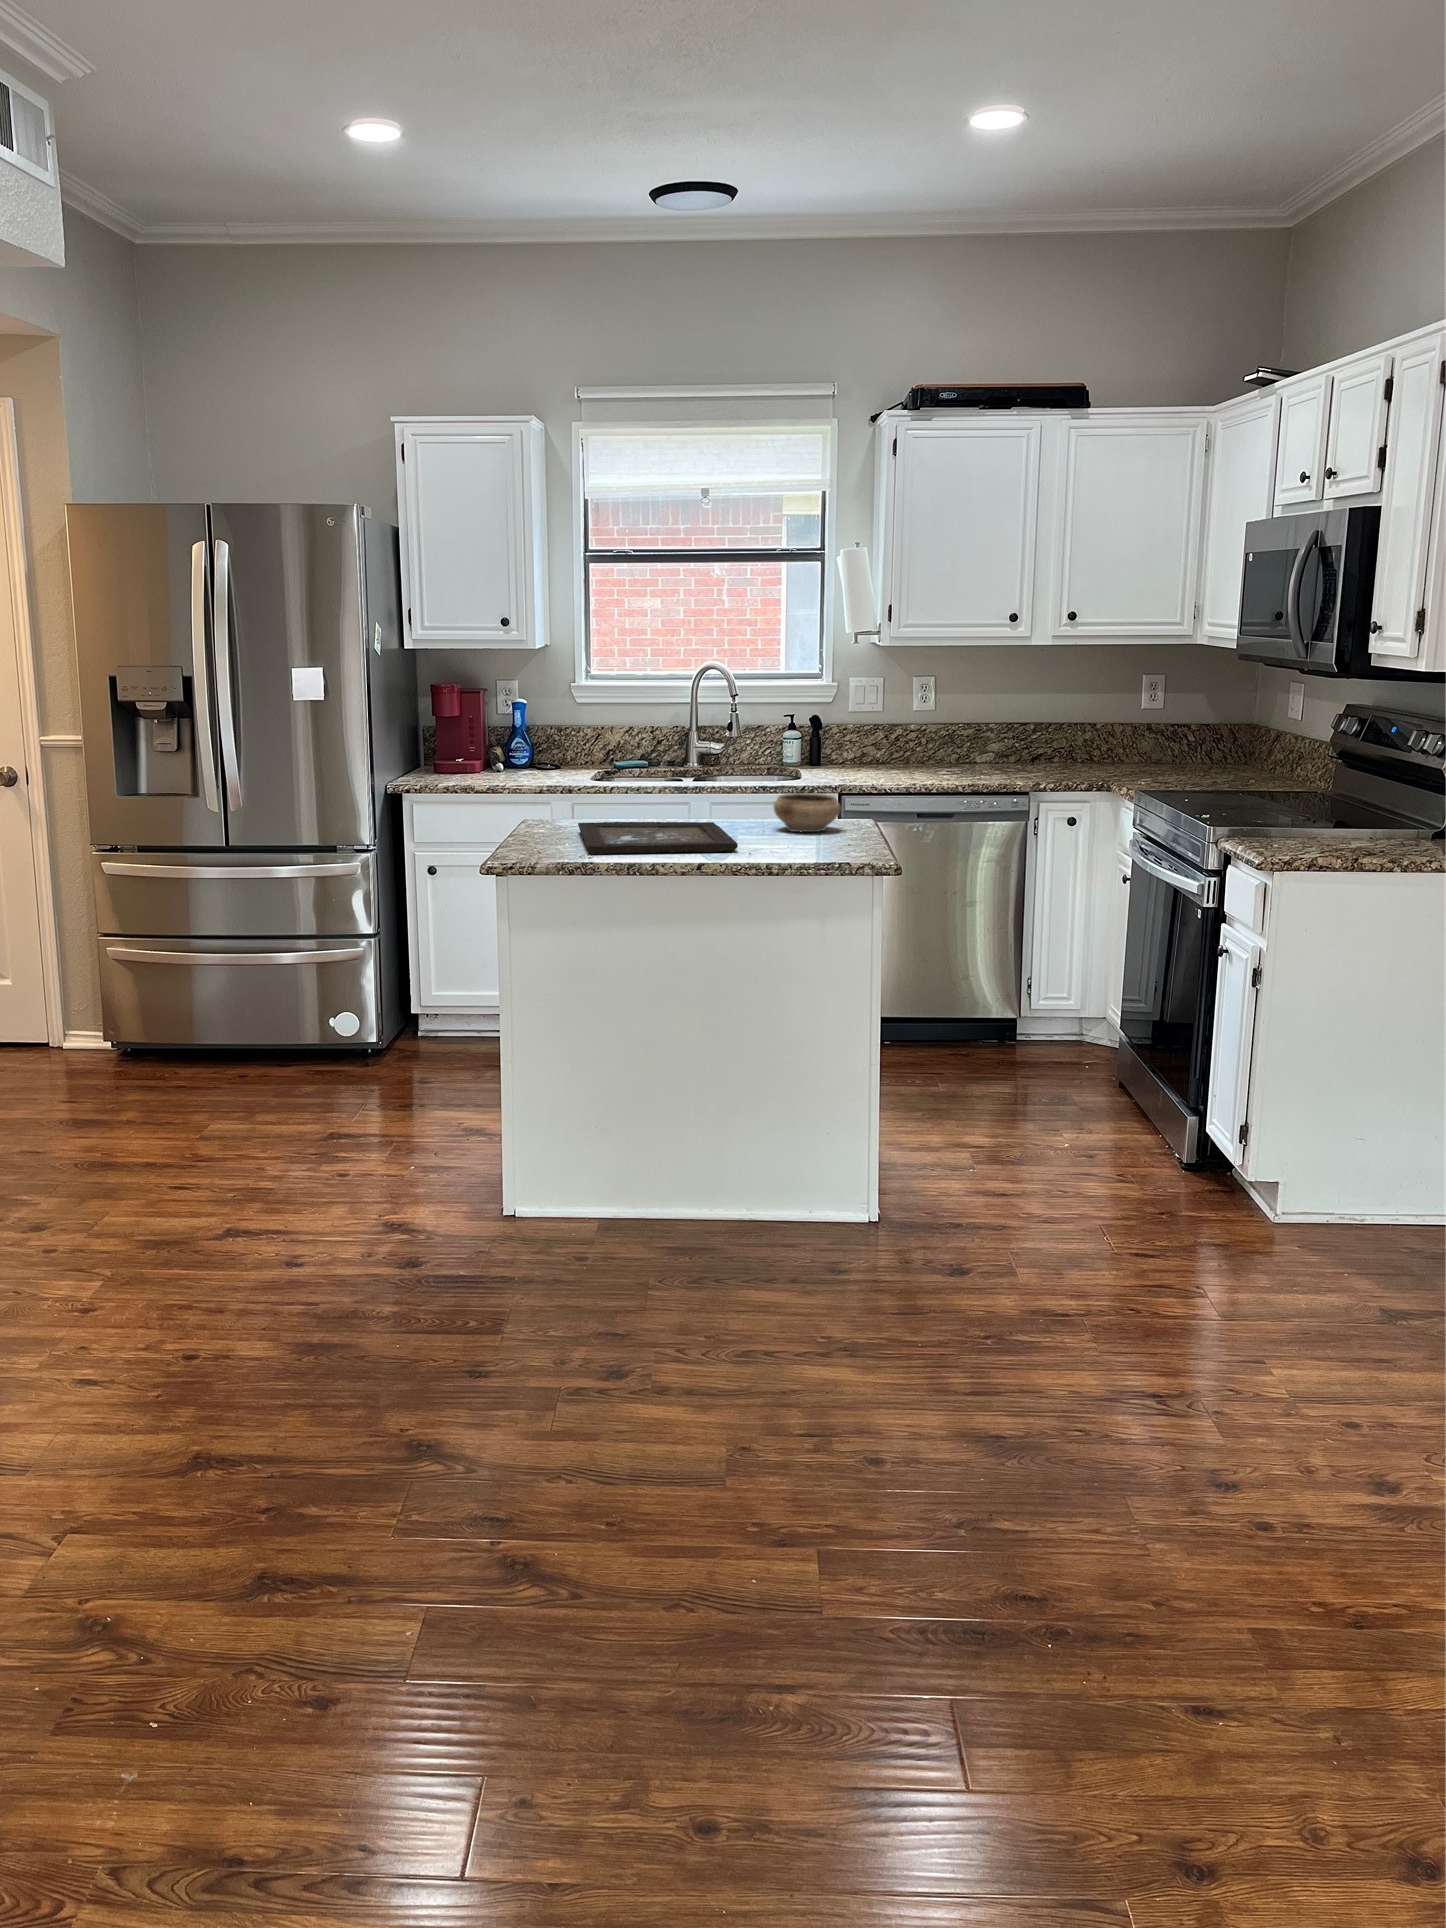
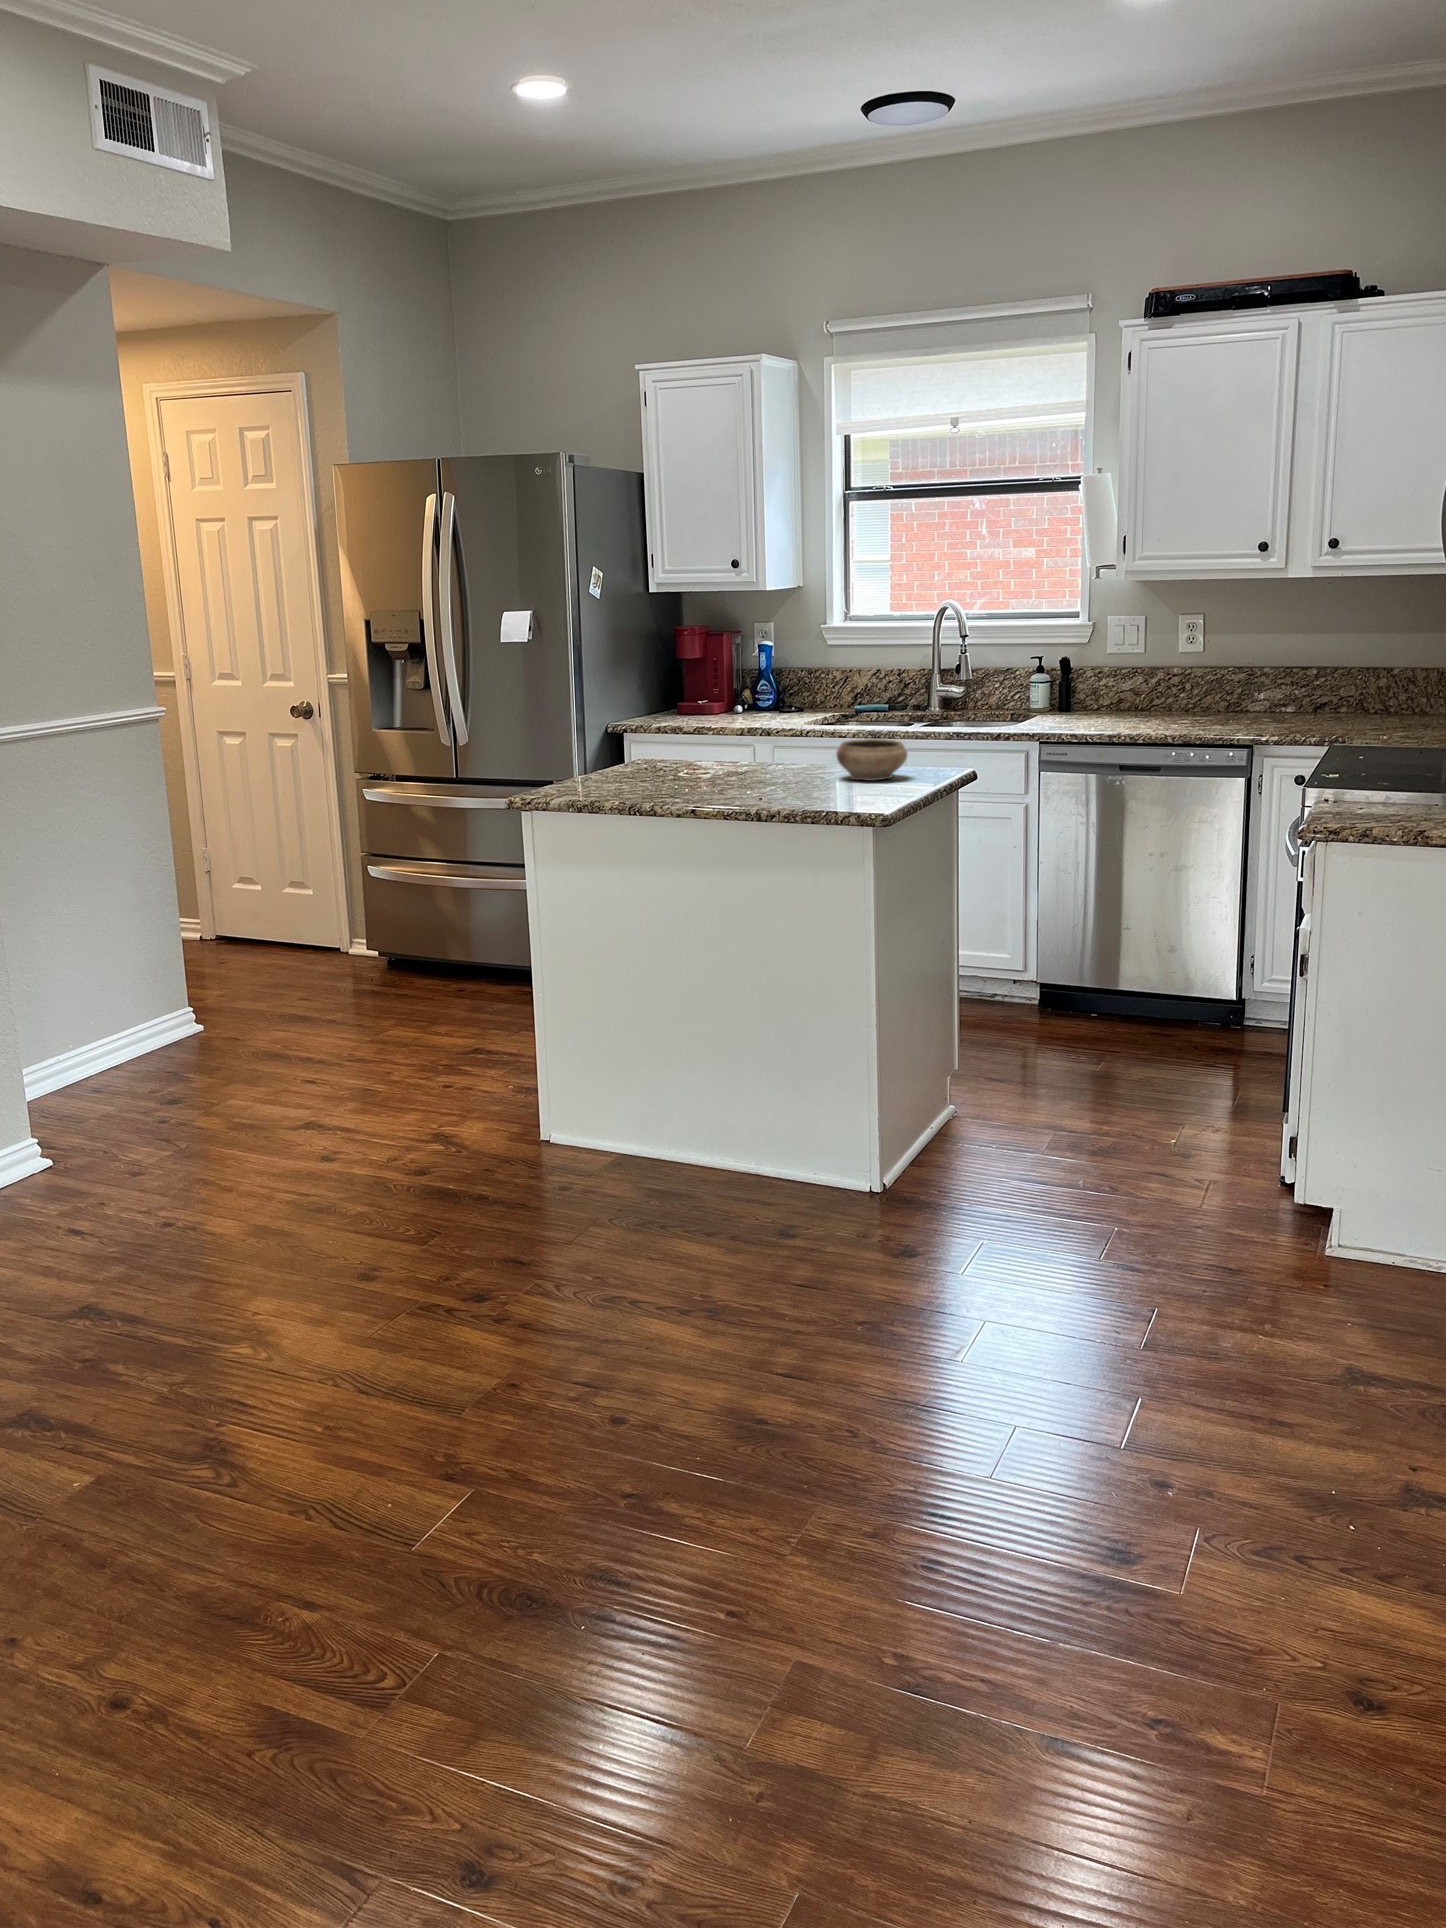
tray: present [578,822,738,855] -> none [593,764,779,796]

